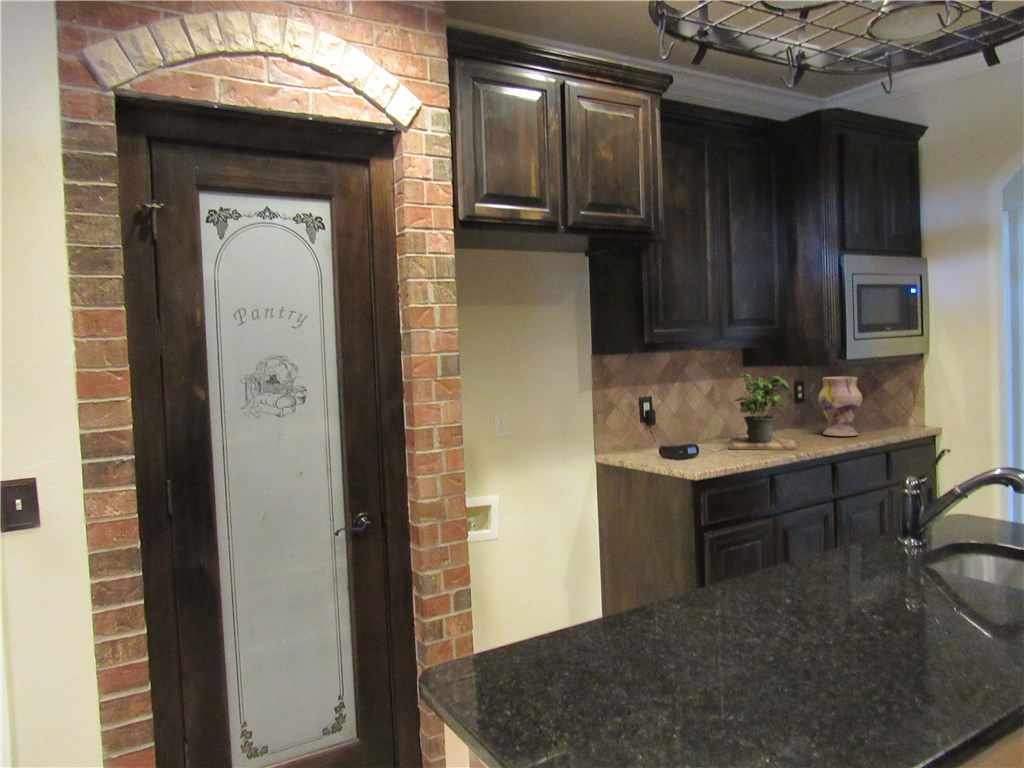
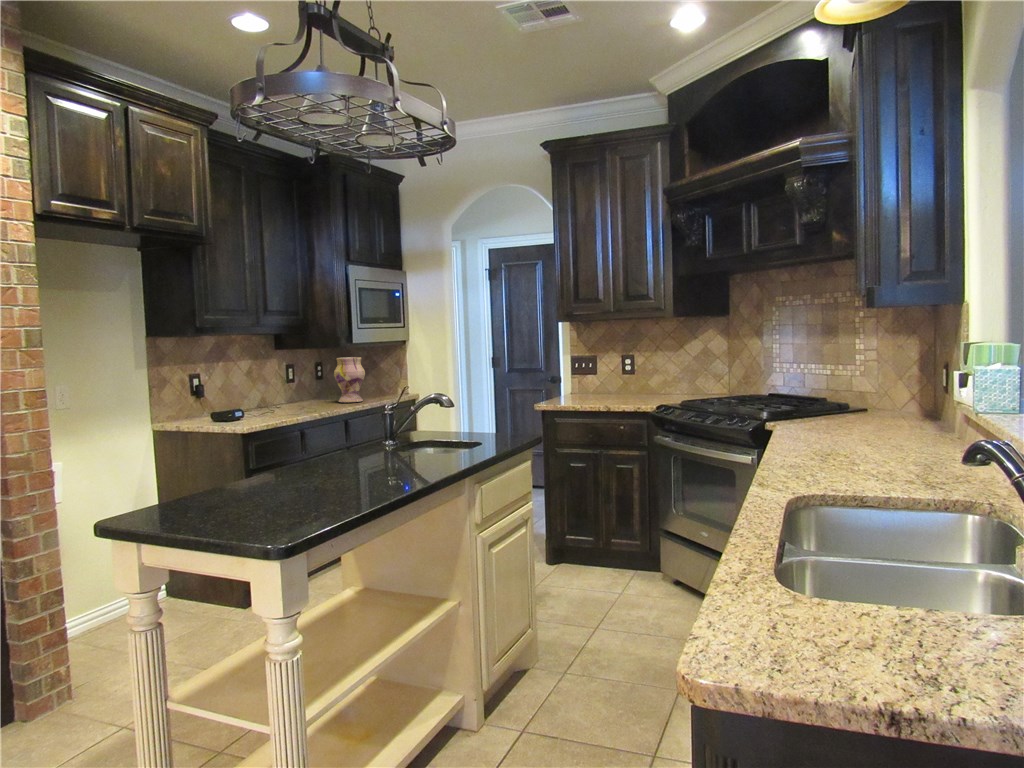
potted plant: present [729,374,797,450] -> none [267,354,320,414]

